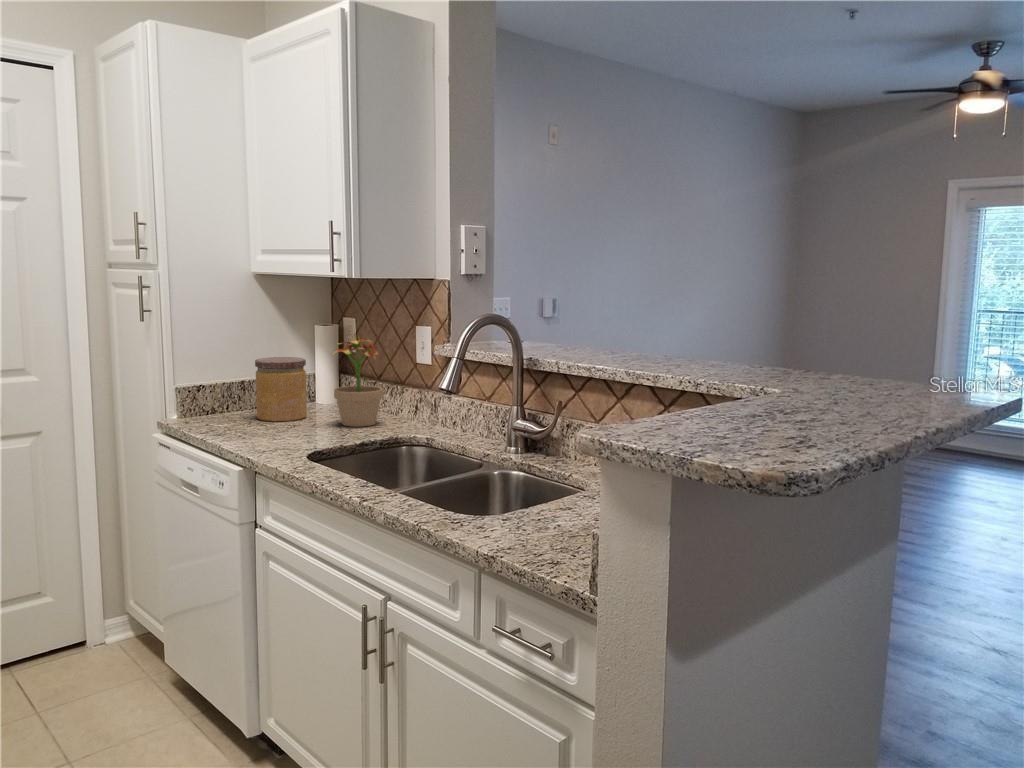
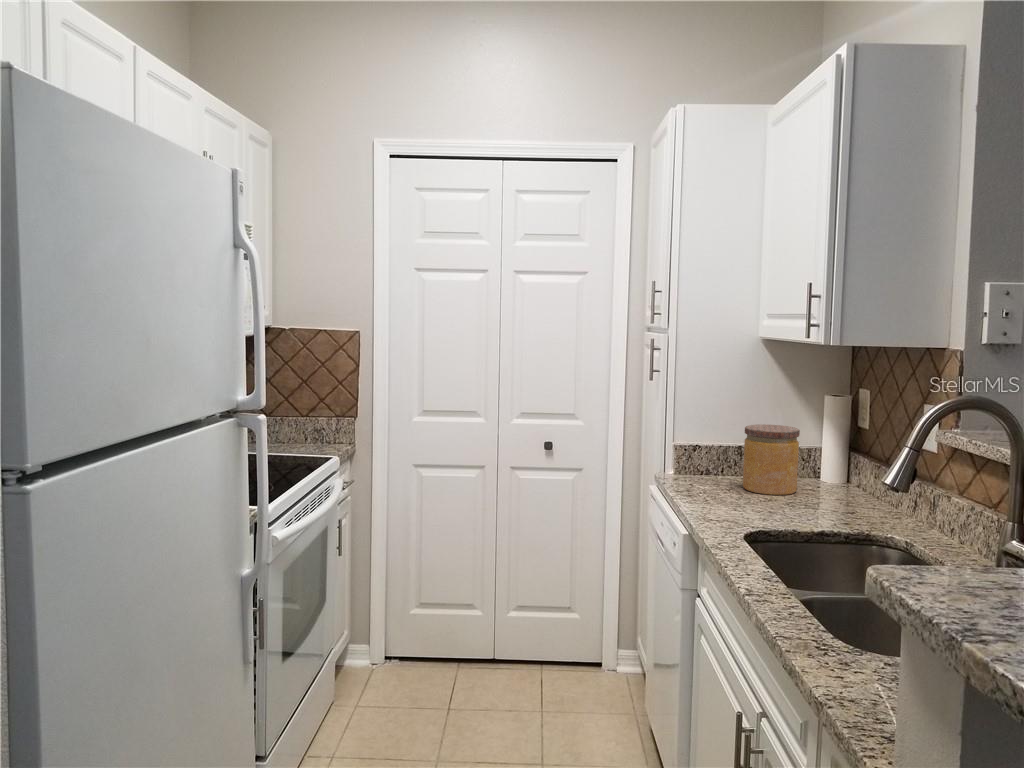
potted plant: present [333,334,383,427] -> none [812,406,874,515]

